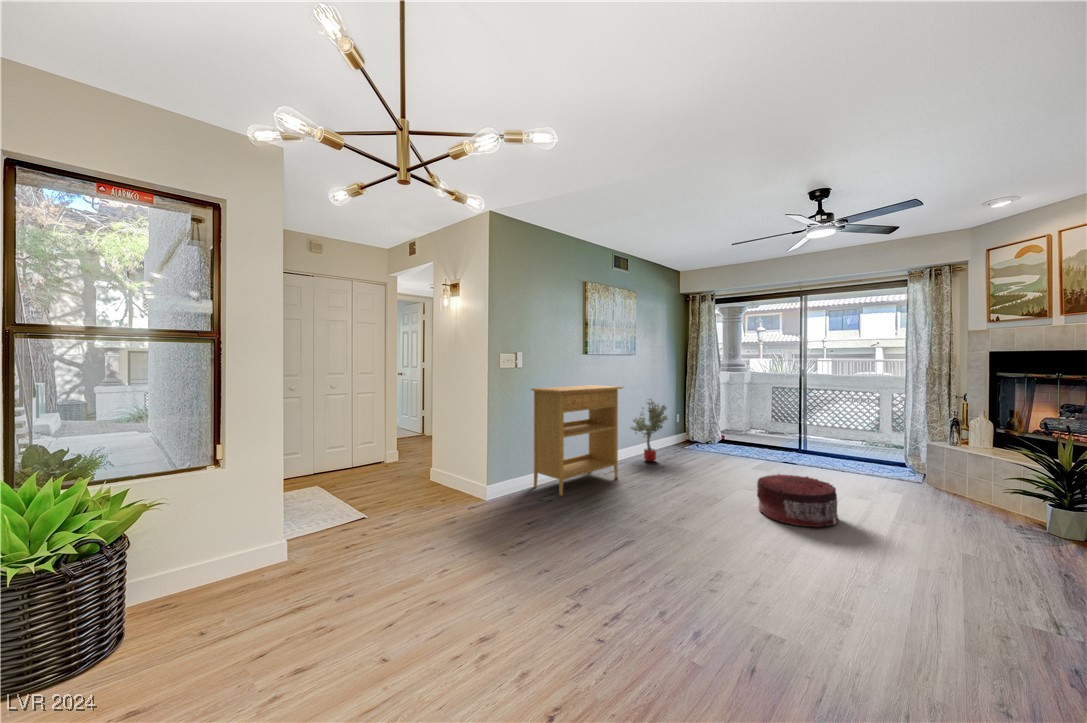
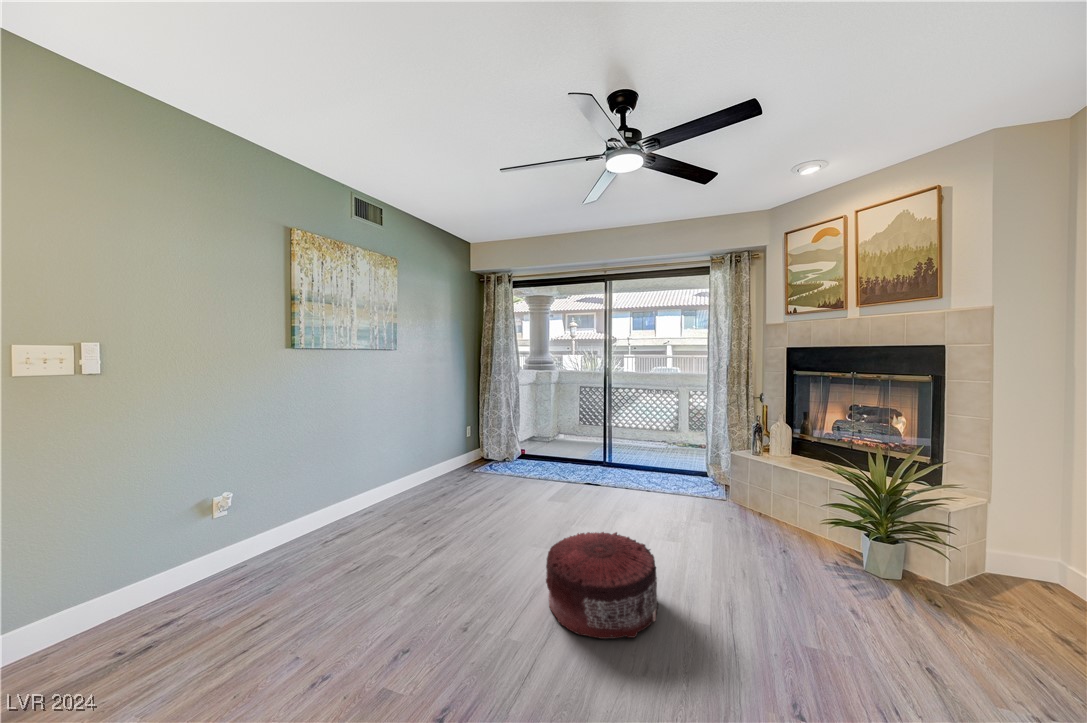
console table: present [531,385,623,496] -> none [105,401,350,652]
potted tree: present [631,399,667,462] -> none [383,413,445,509]

